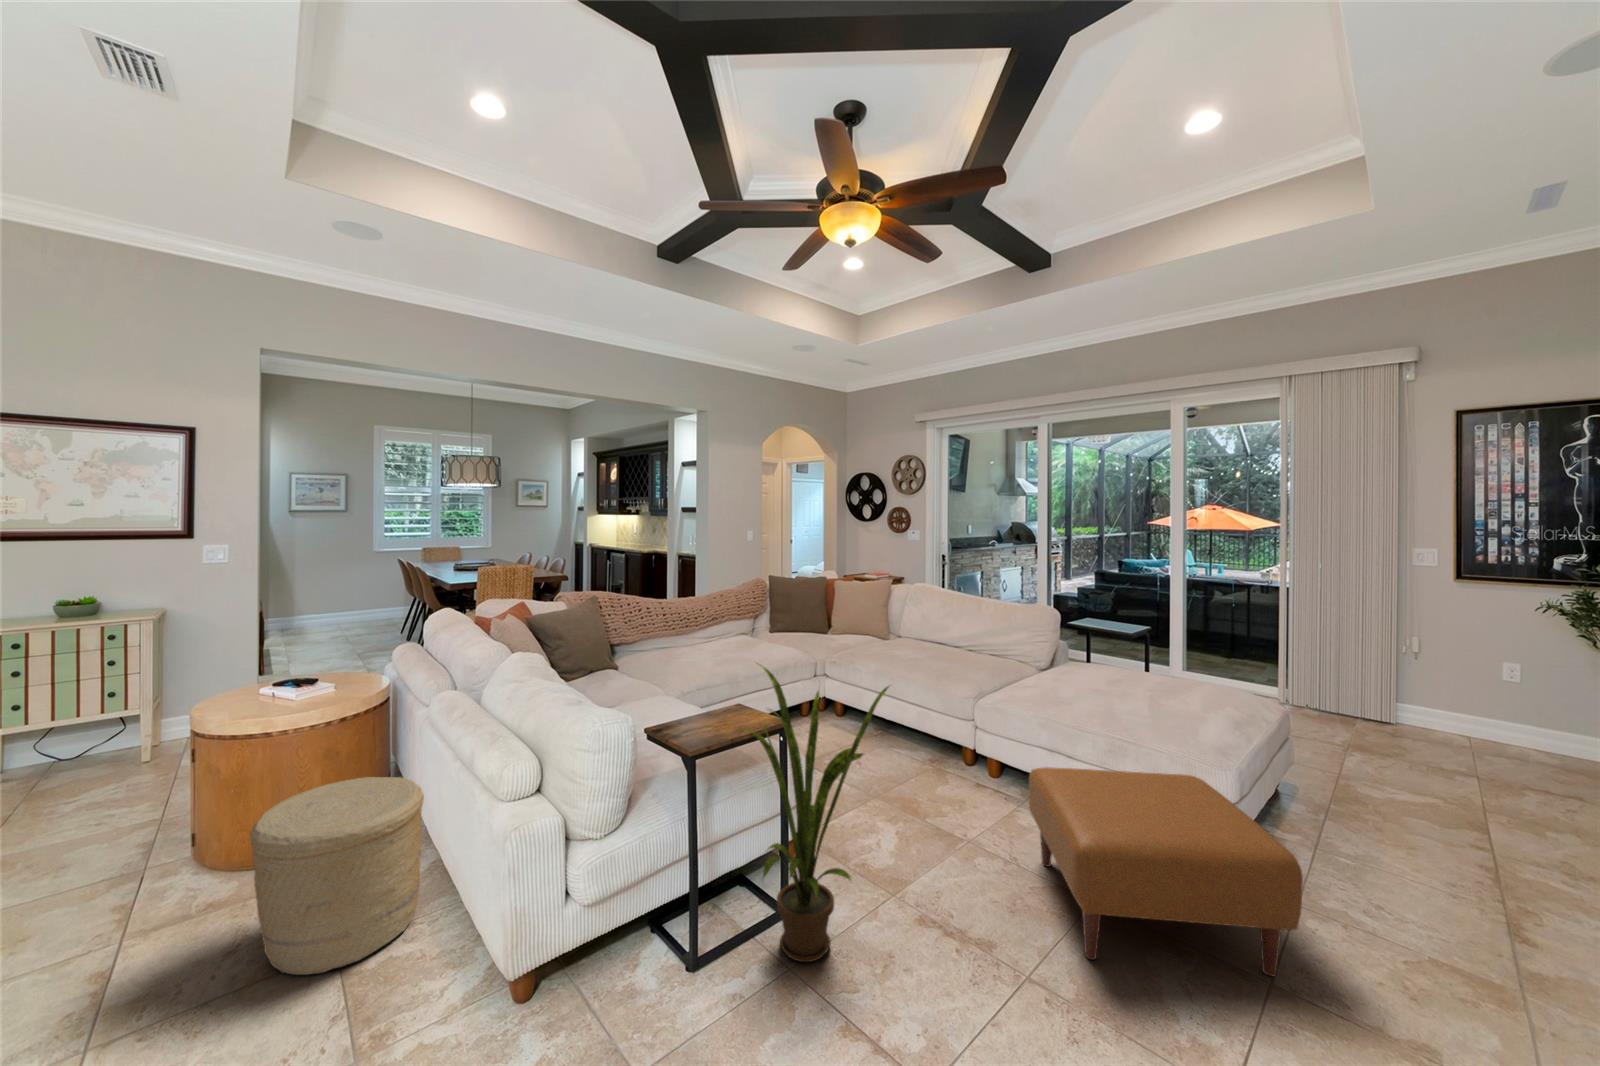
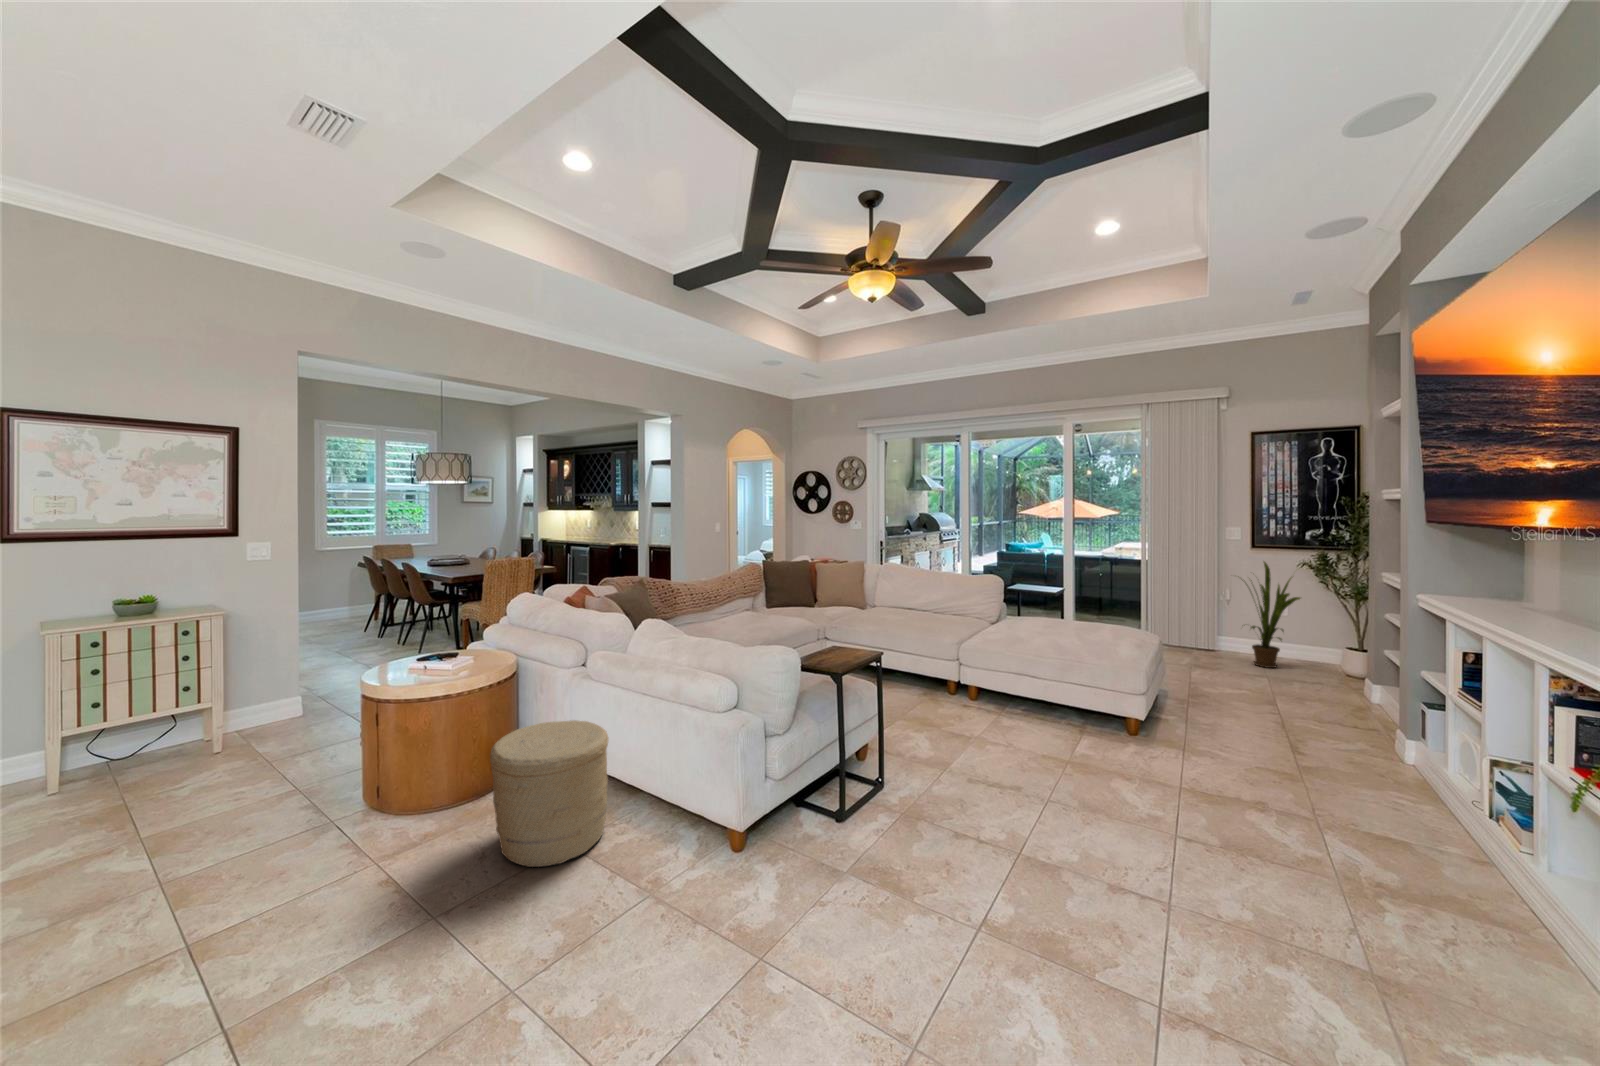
house plant: present [742,663,889,962] -> present [1242,562,1300,668]
ottoman: present [1029,767,1303,976] -> none [1019,679,1201,792]

